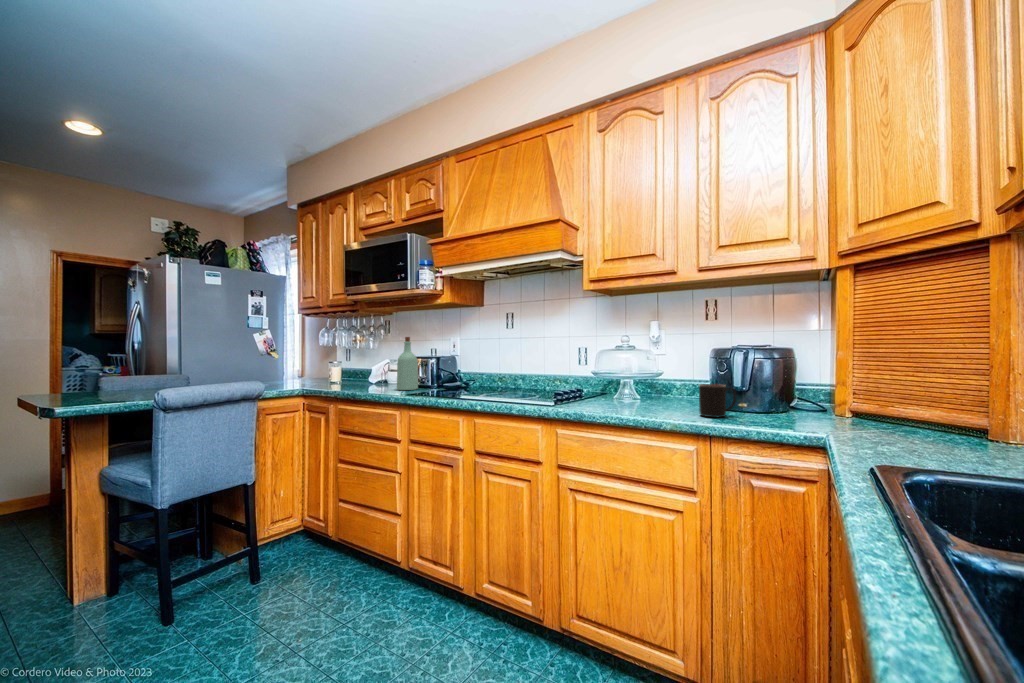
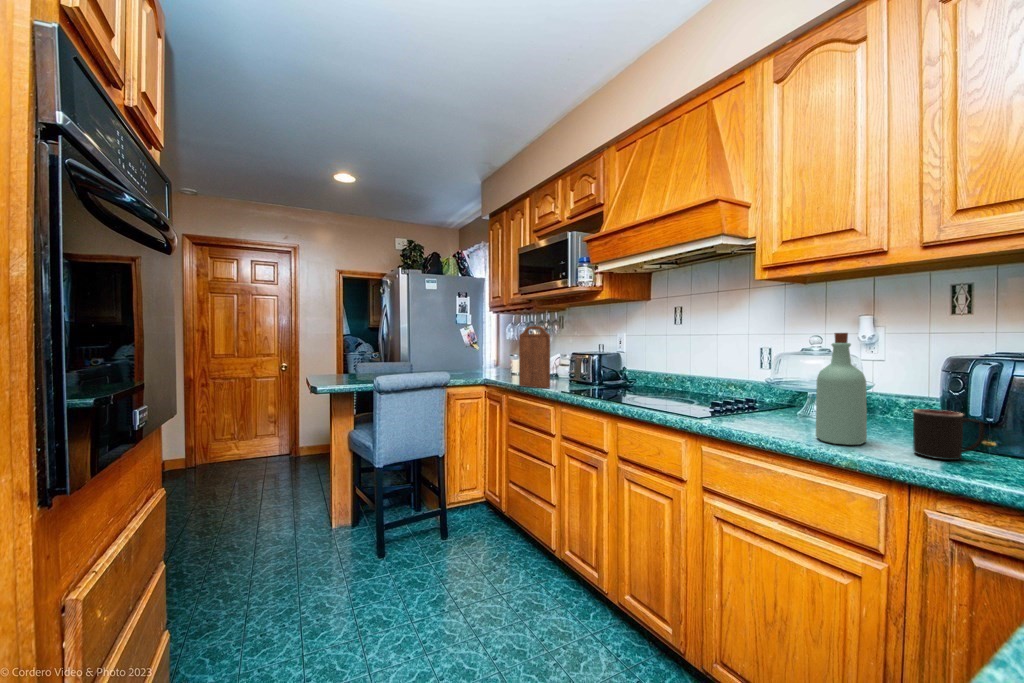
cutting board: none [352,328,389,393] -> present [519,326,550,388]
bottle: present [397,337,418,390] -> present [816,333,867,445]

